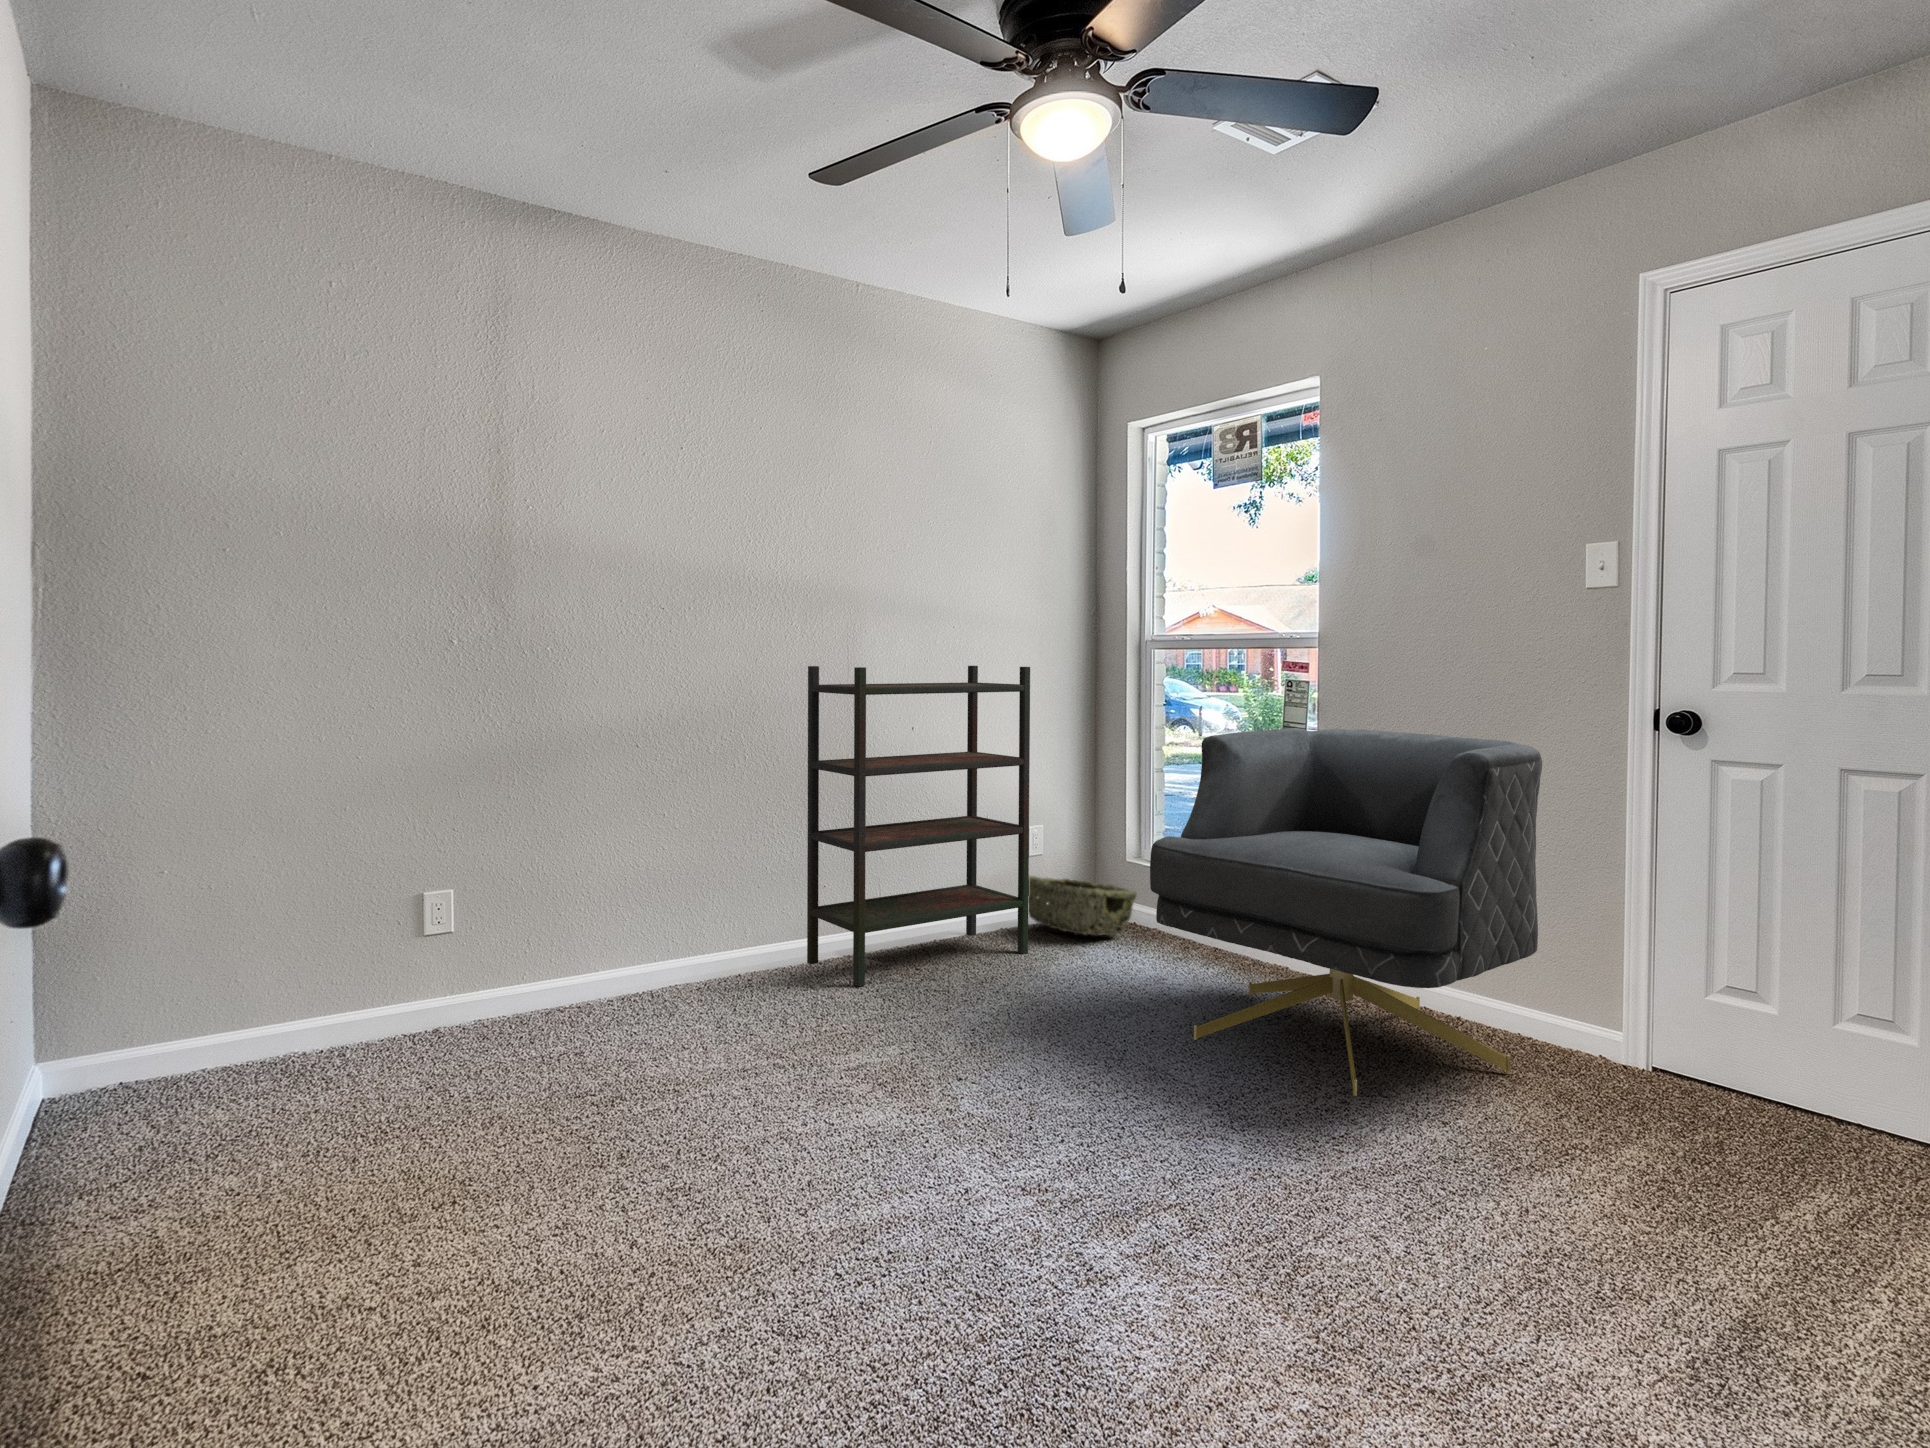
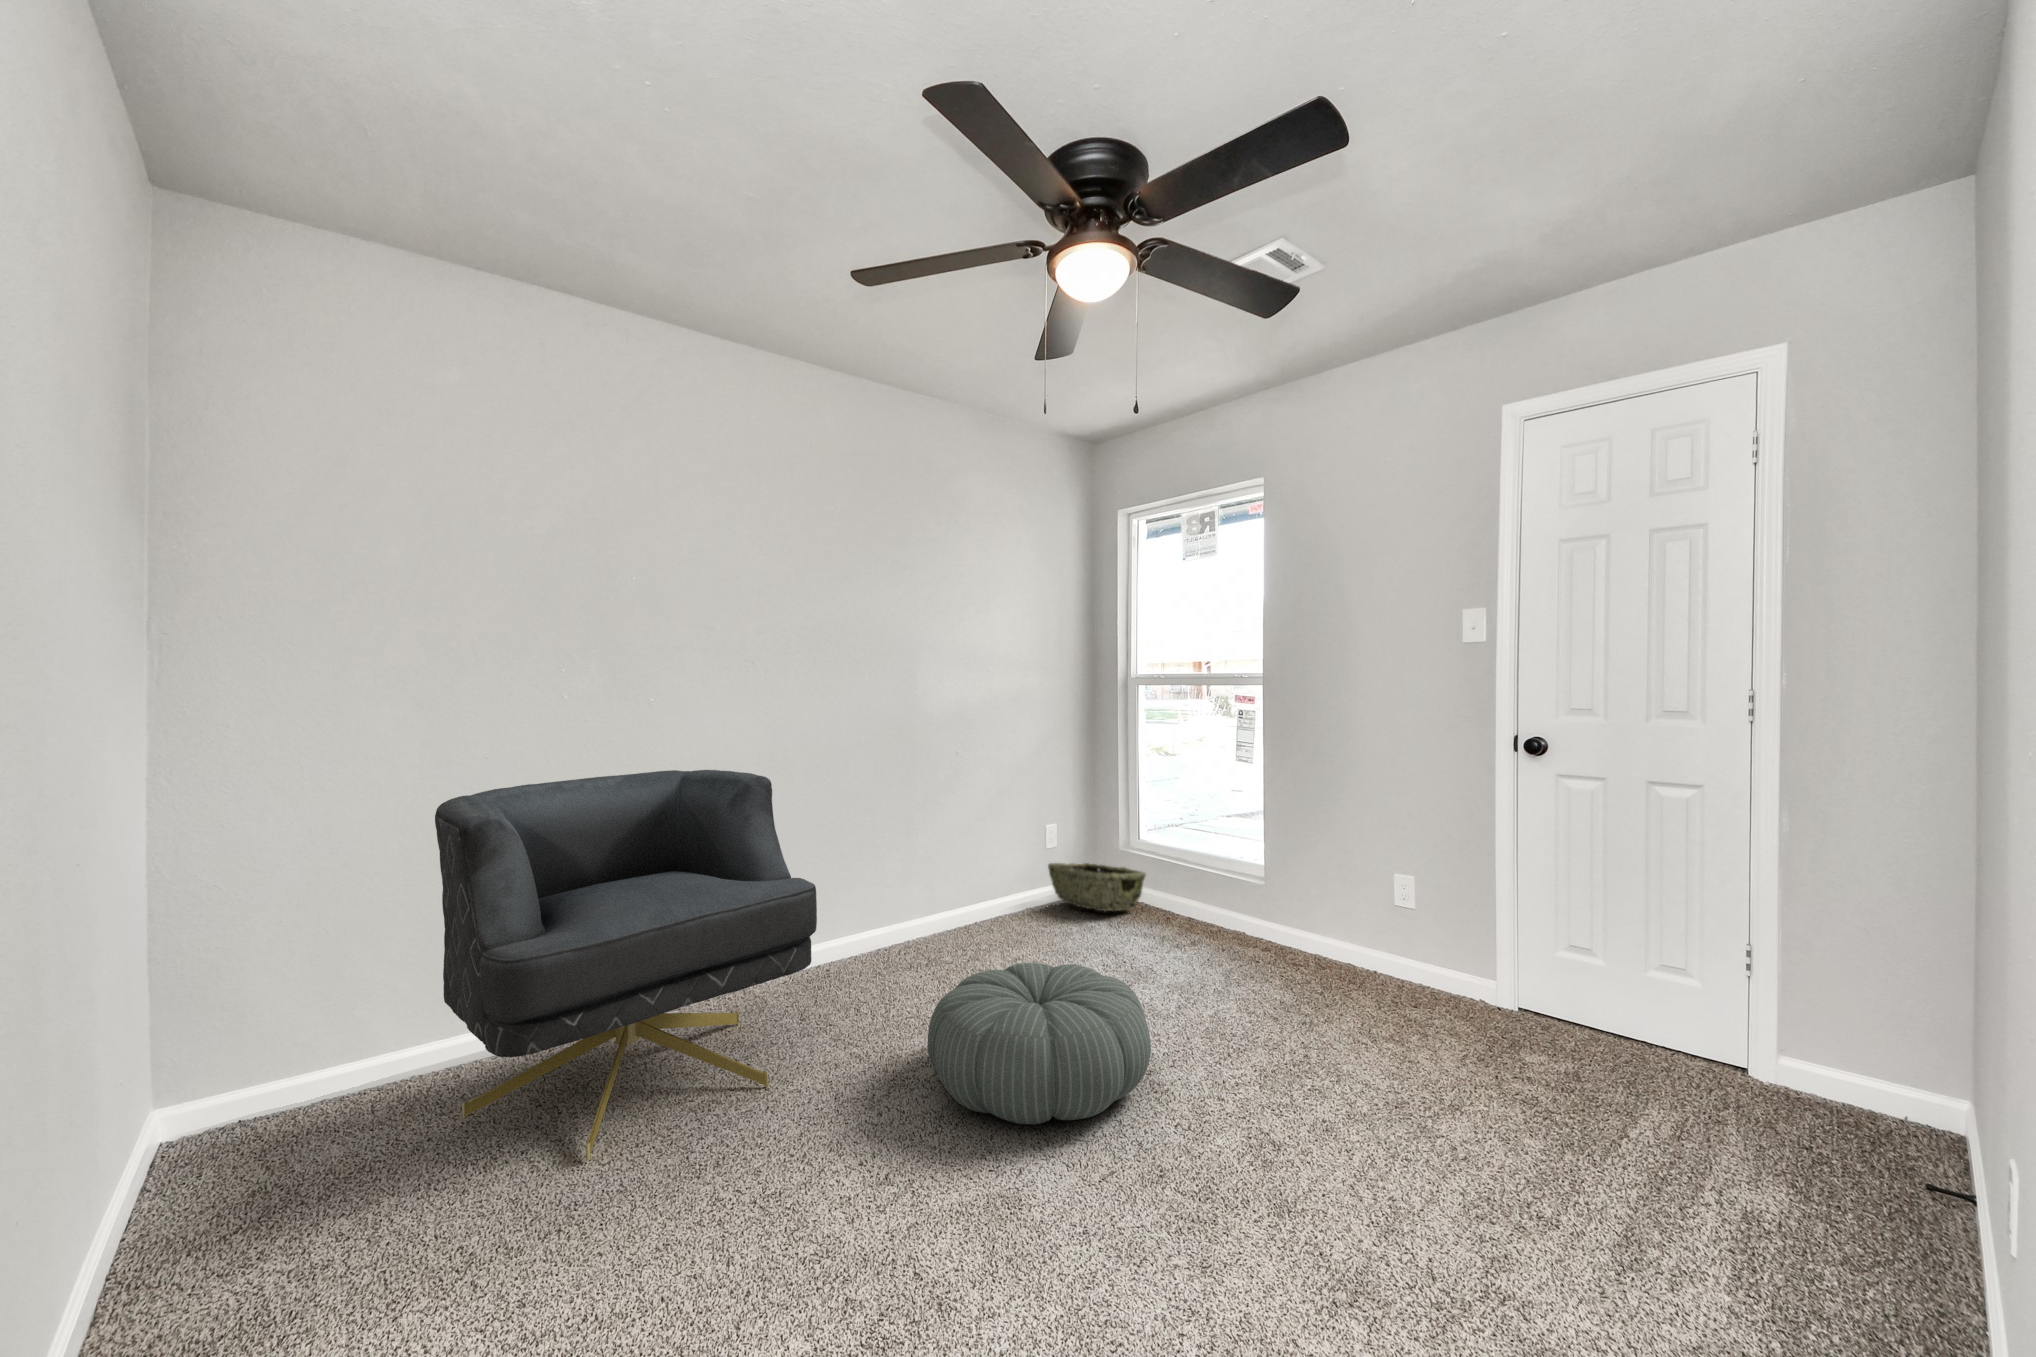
bookshelf: present [807,666,1030,986] -> none [866,692,1060,972]
armchair: present [1150,728,1542,1096] -> present [435,770,817,1161]
pouf: none [861,970,1119,1141] -> present [928,963,1151,1124]

